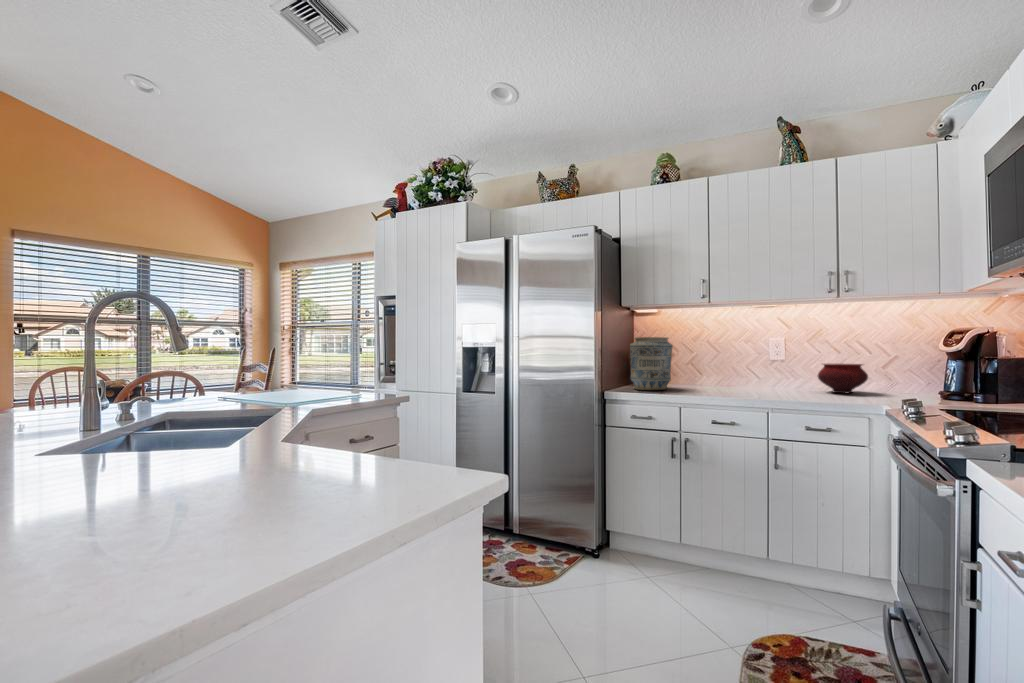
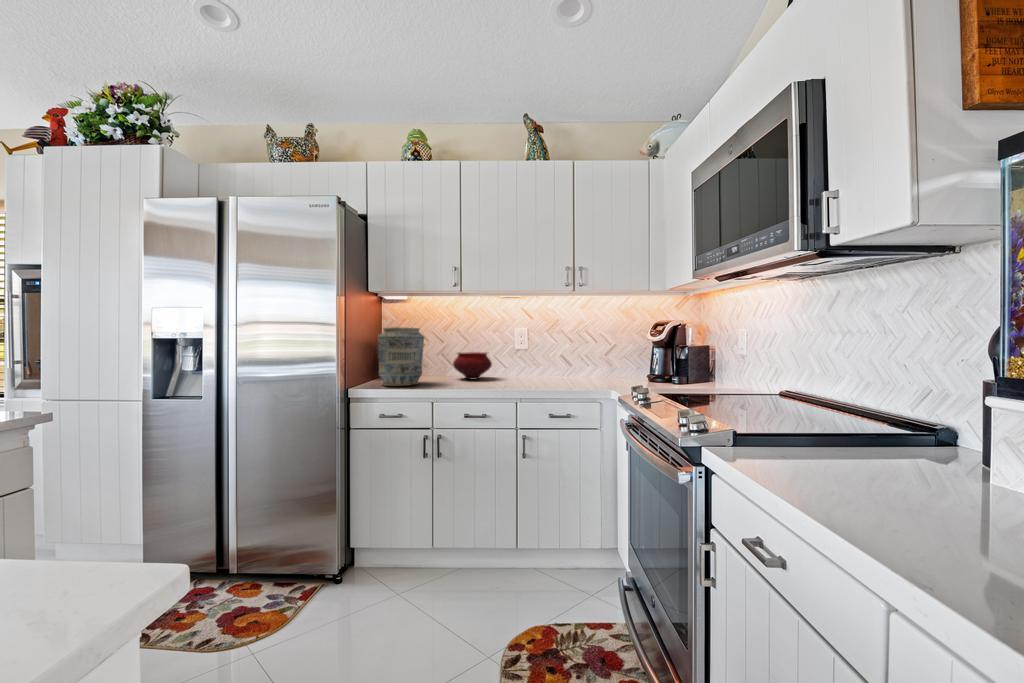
bowl: present [818,364,868,393] -> present [453,352,492,379]

